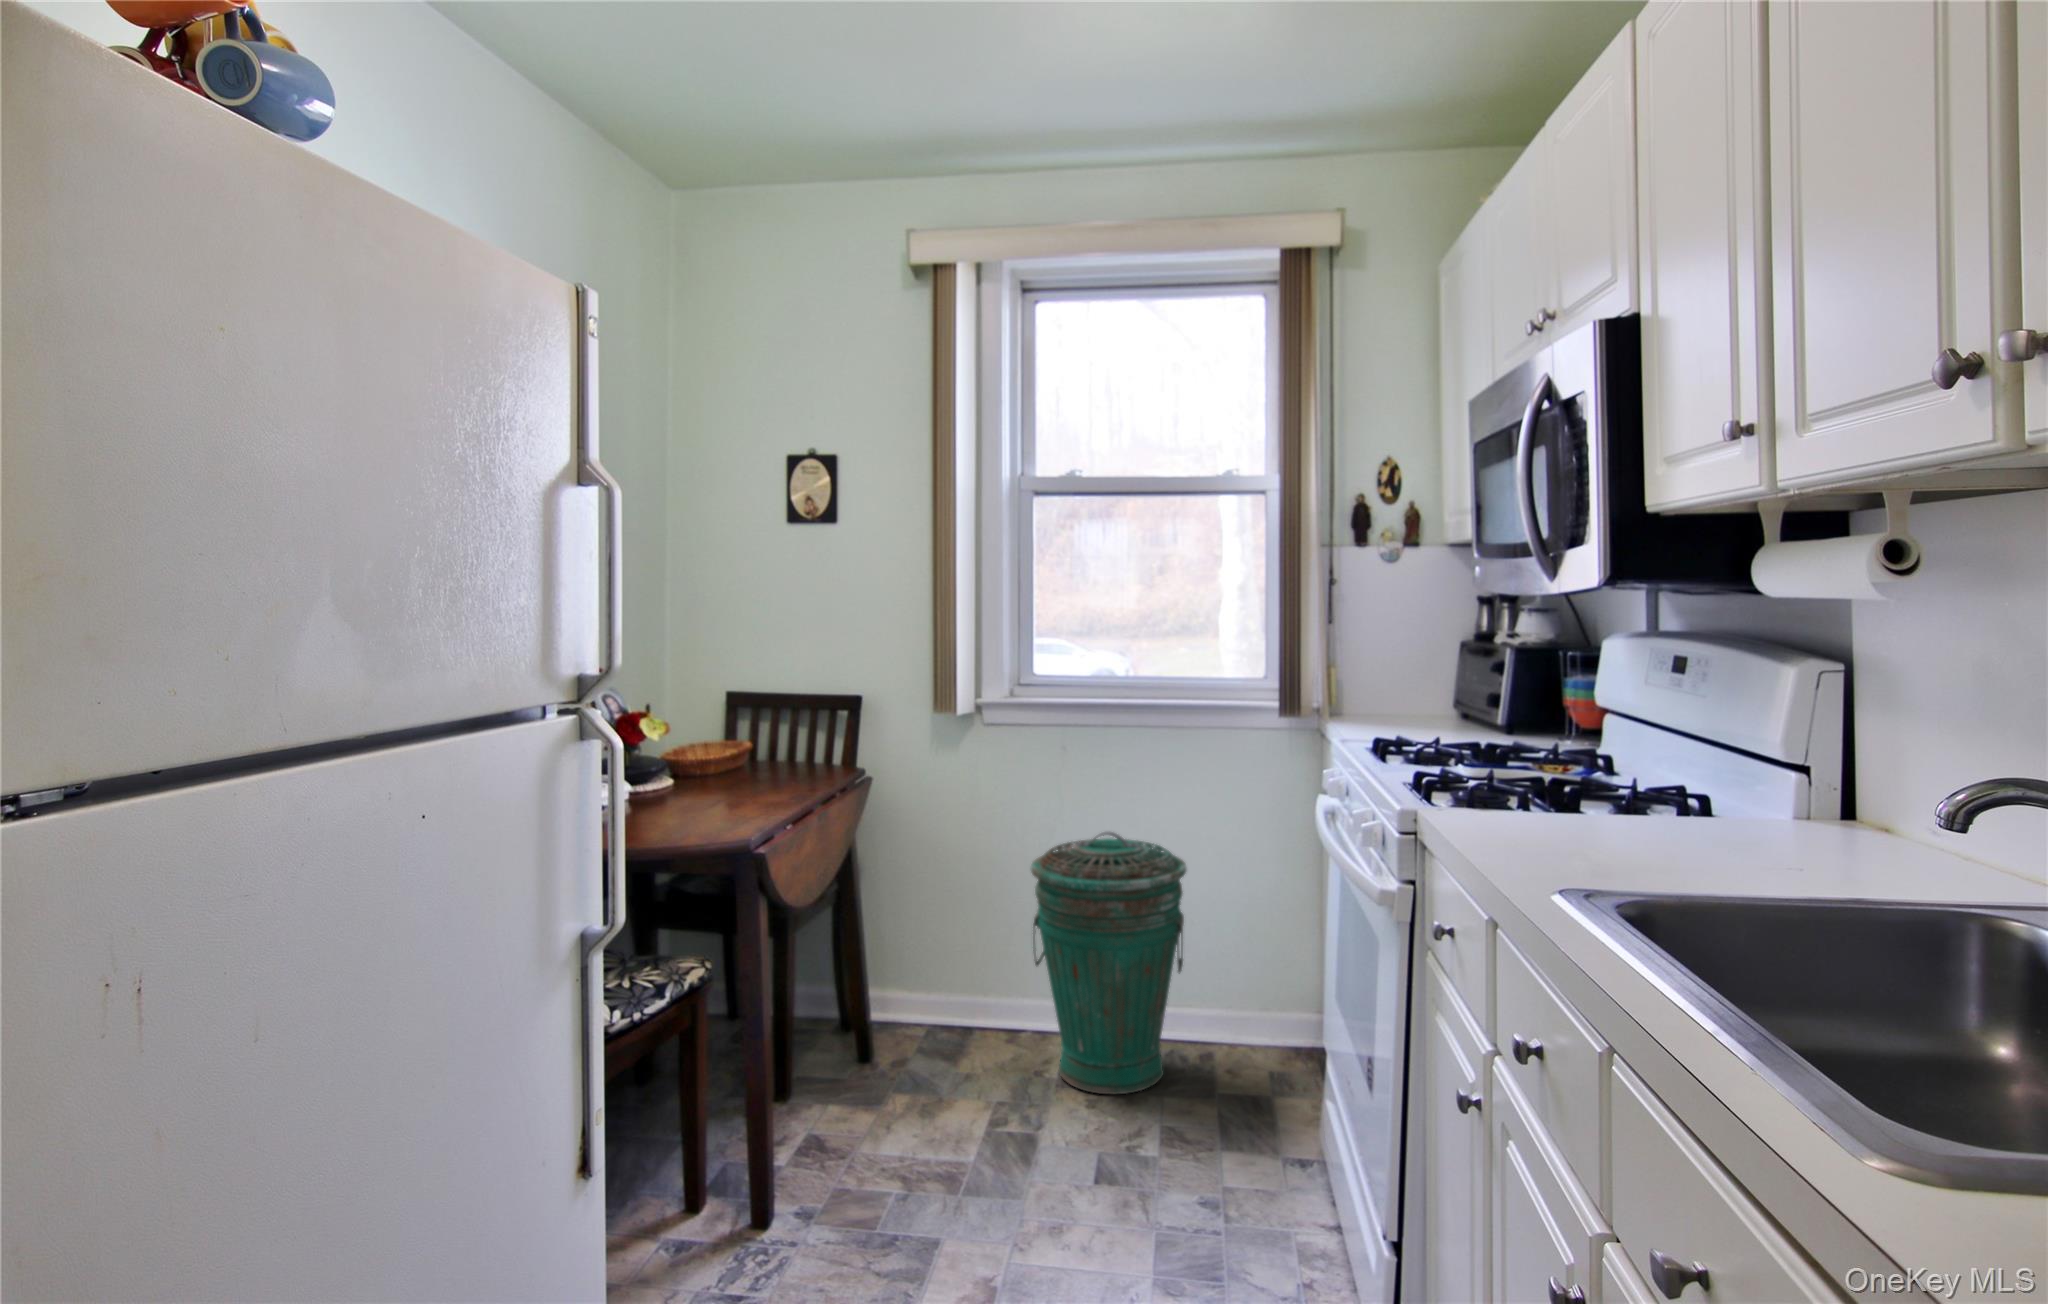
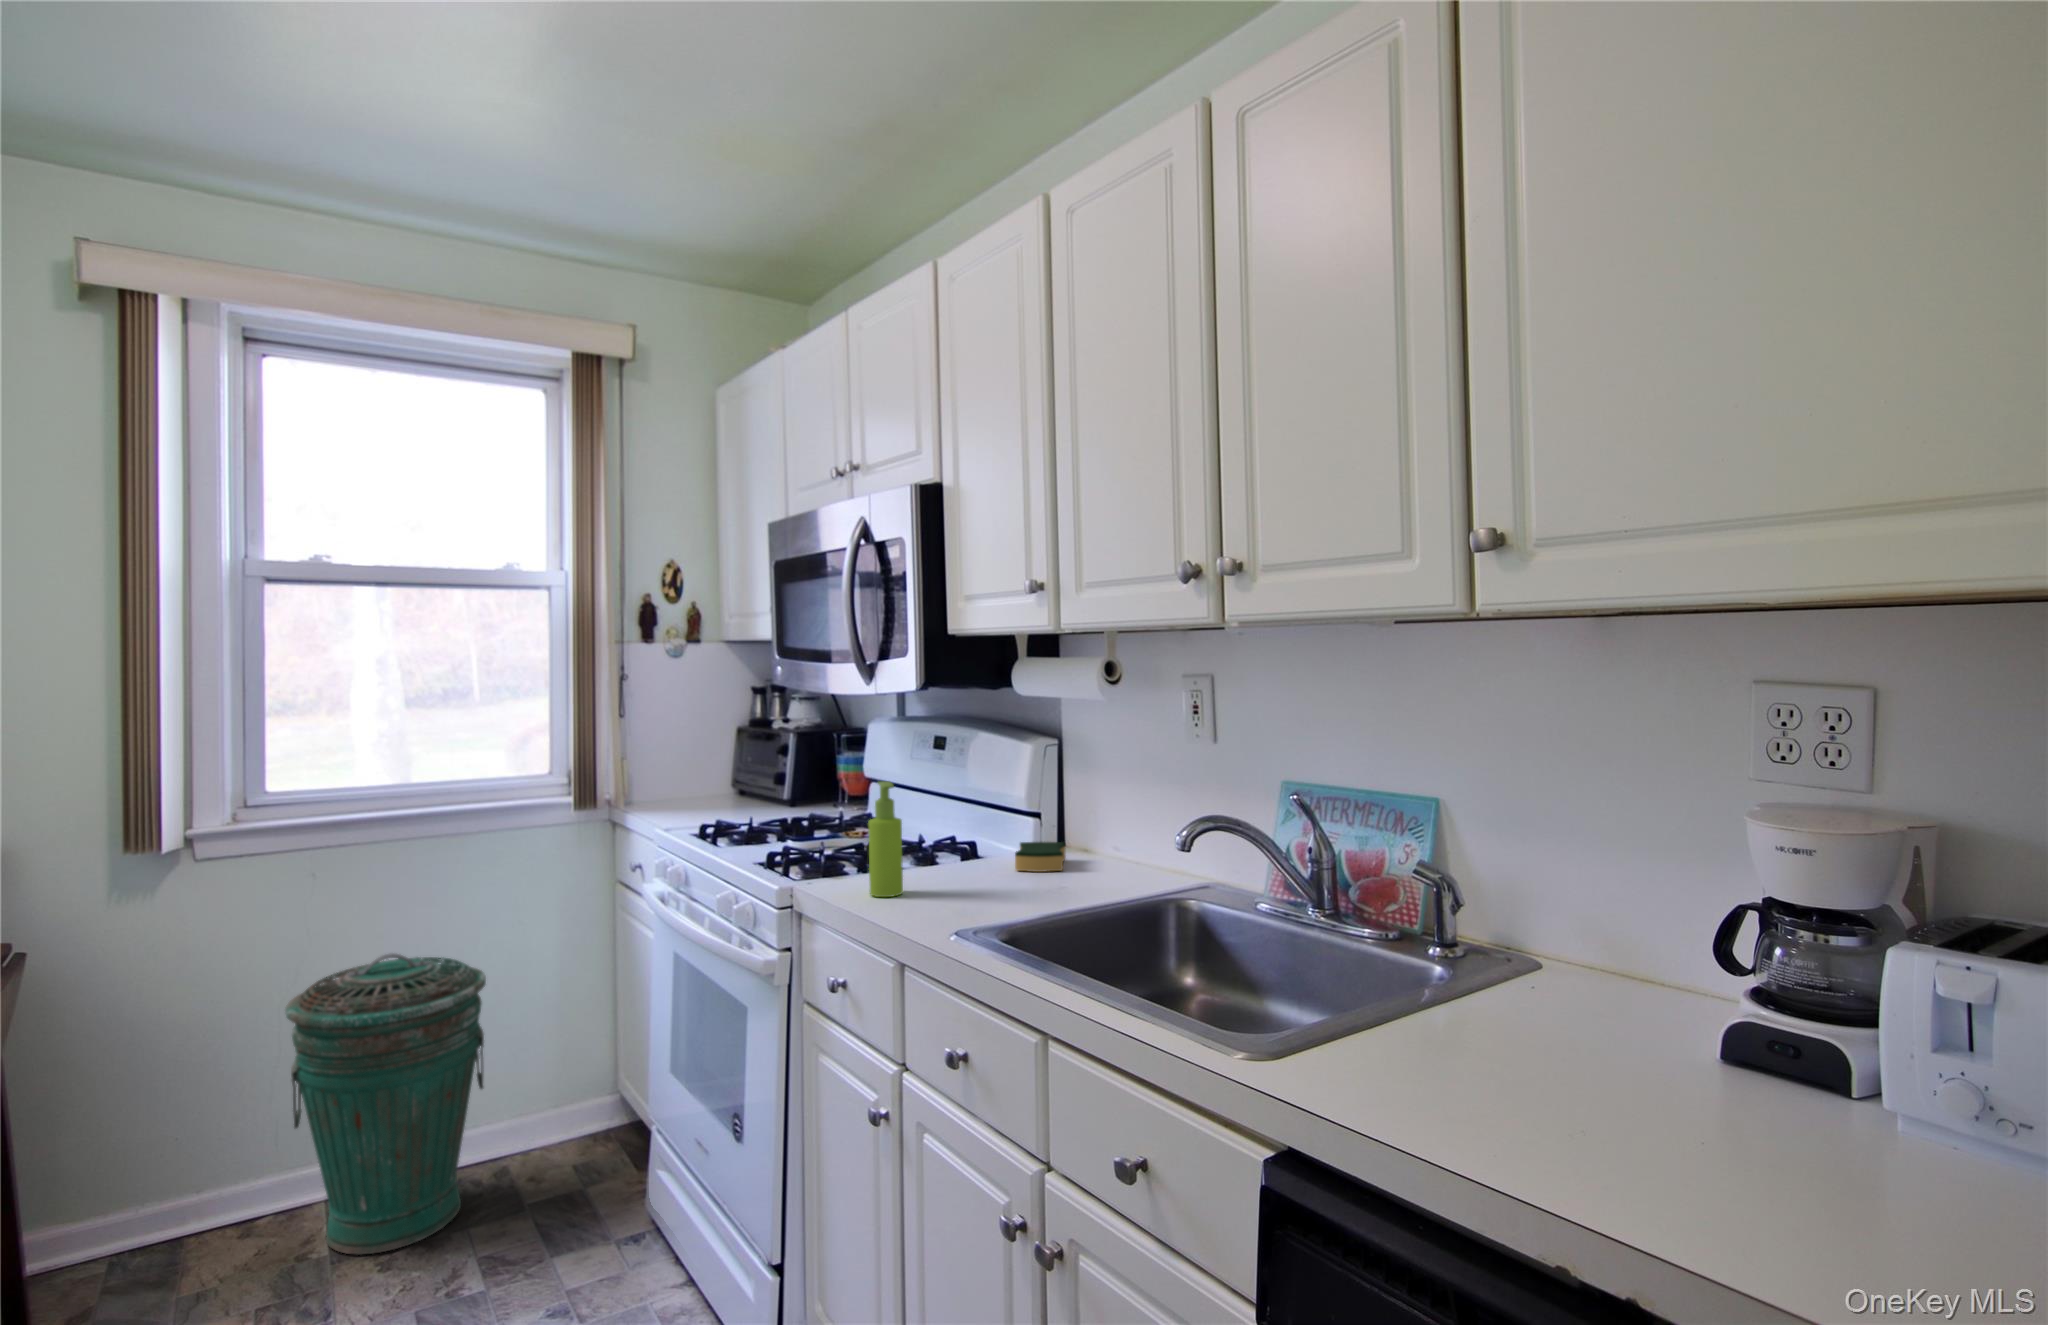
soap dispenser: none [1497,696,1542,839] -> present [868,781,903,897]
sponge: none [1730,800,1829,846] -> present [1015,842,1066,872]

